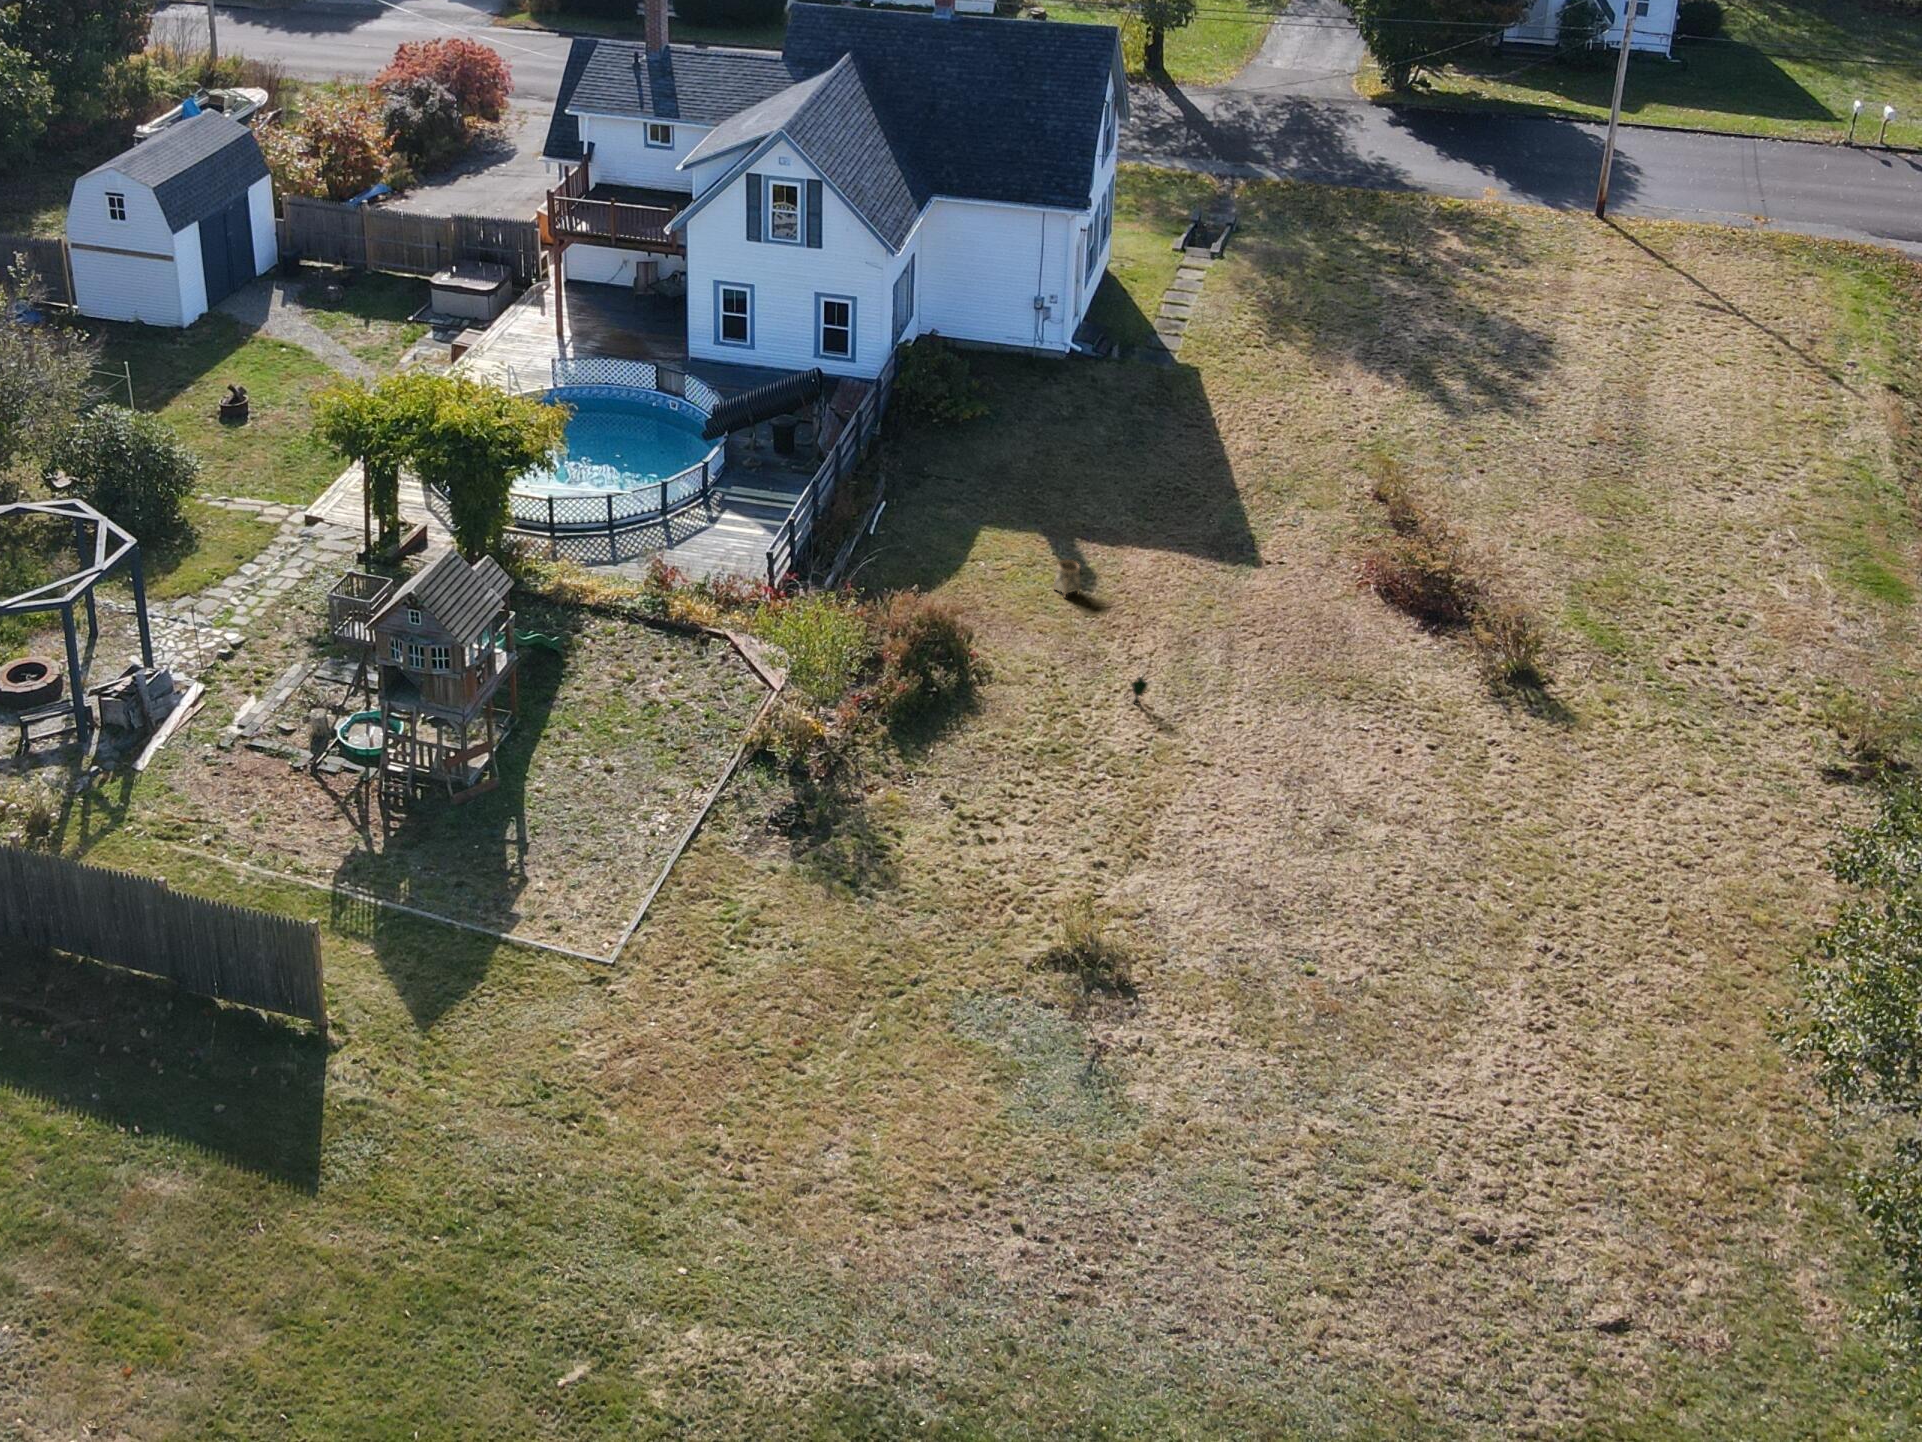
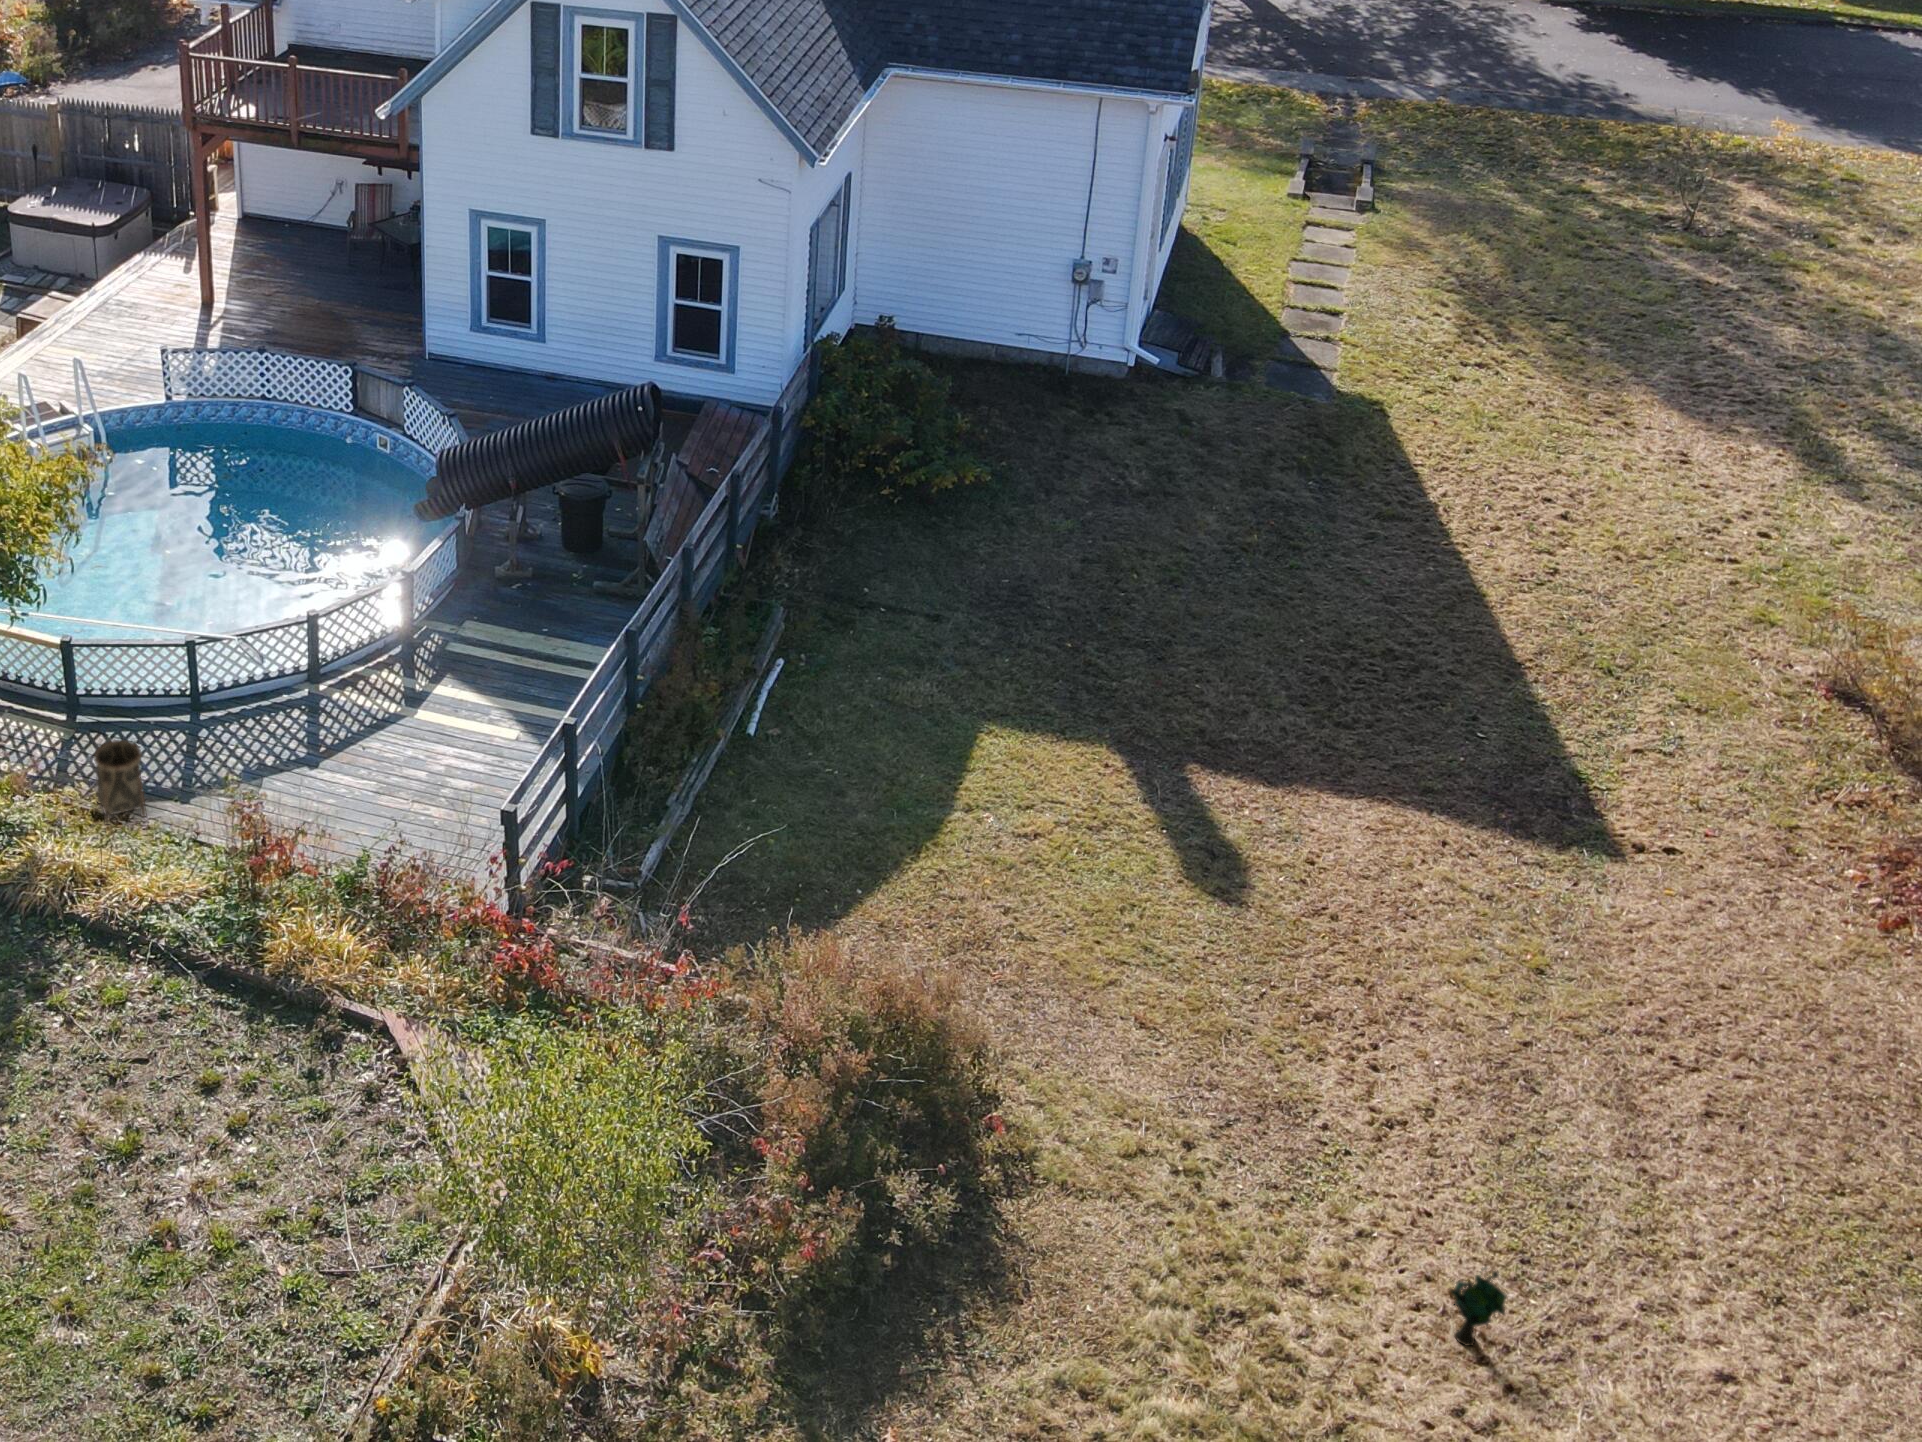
basket: present [1053,560,1080,597] -> present [94,740,146,825]

